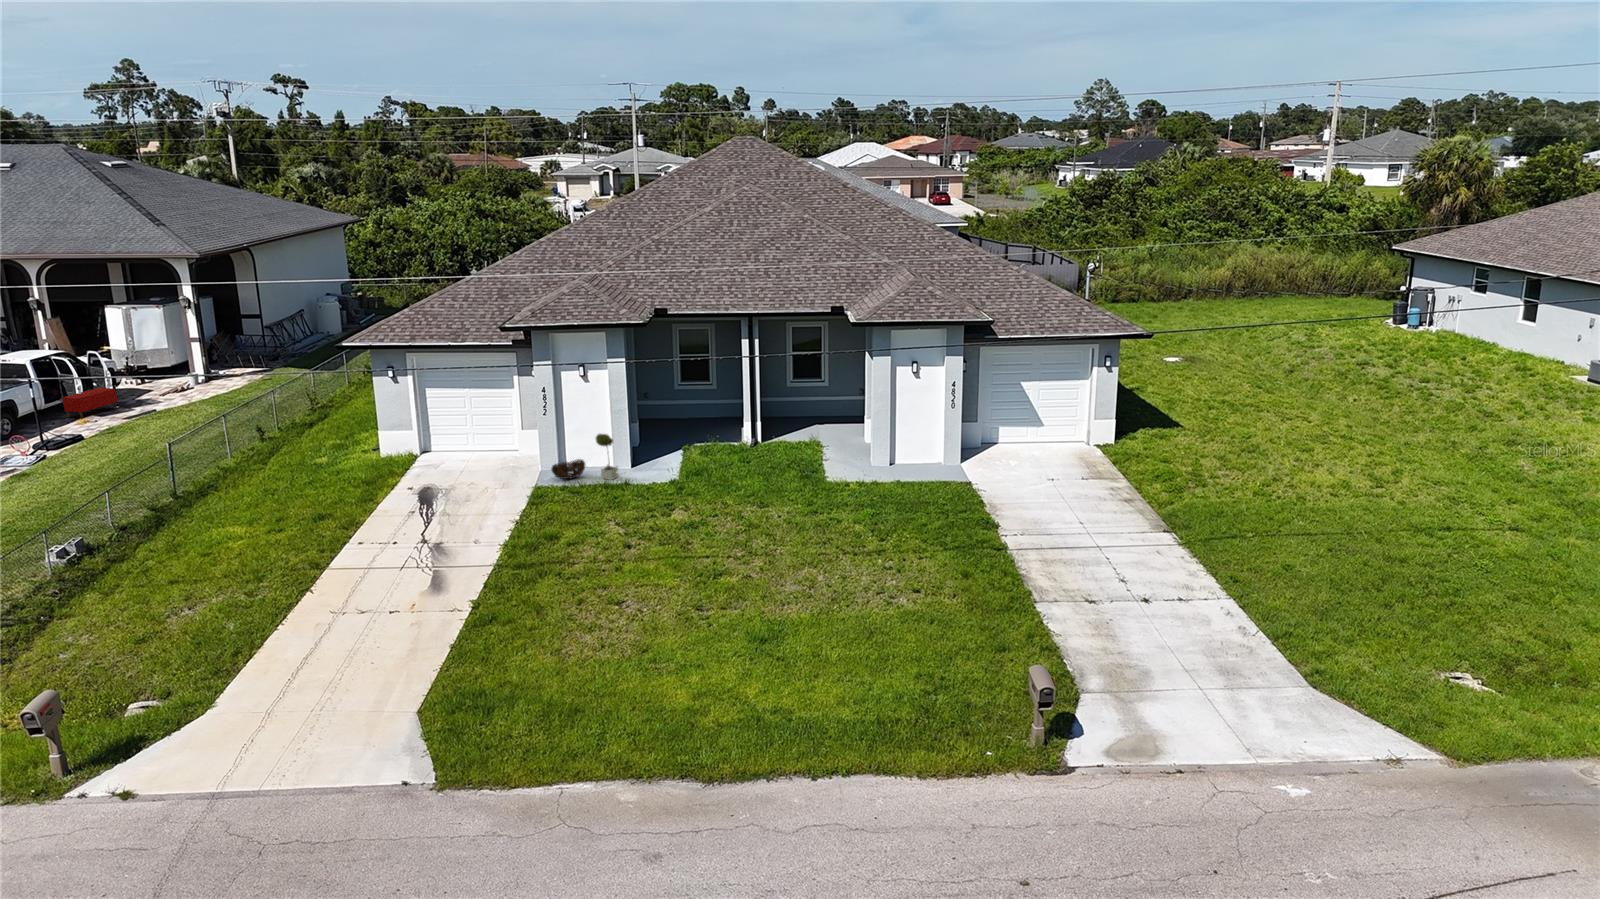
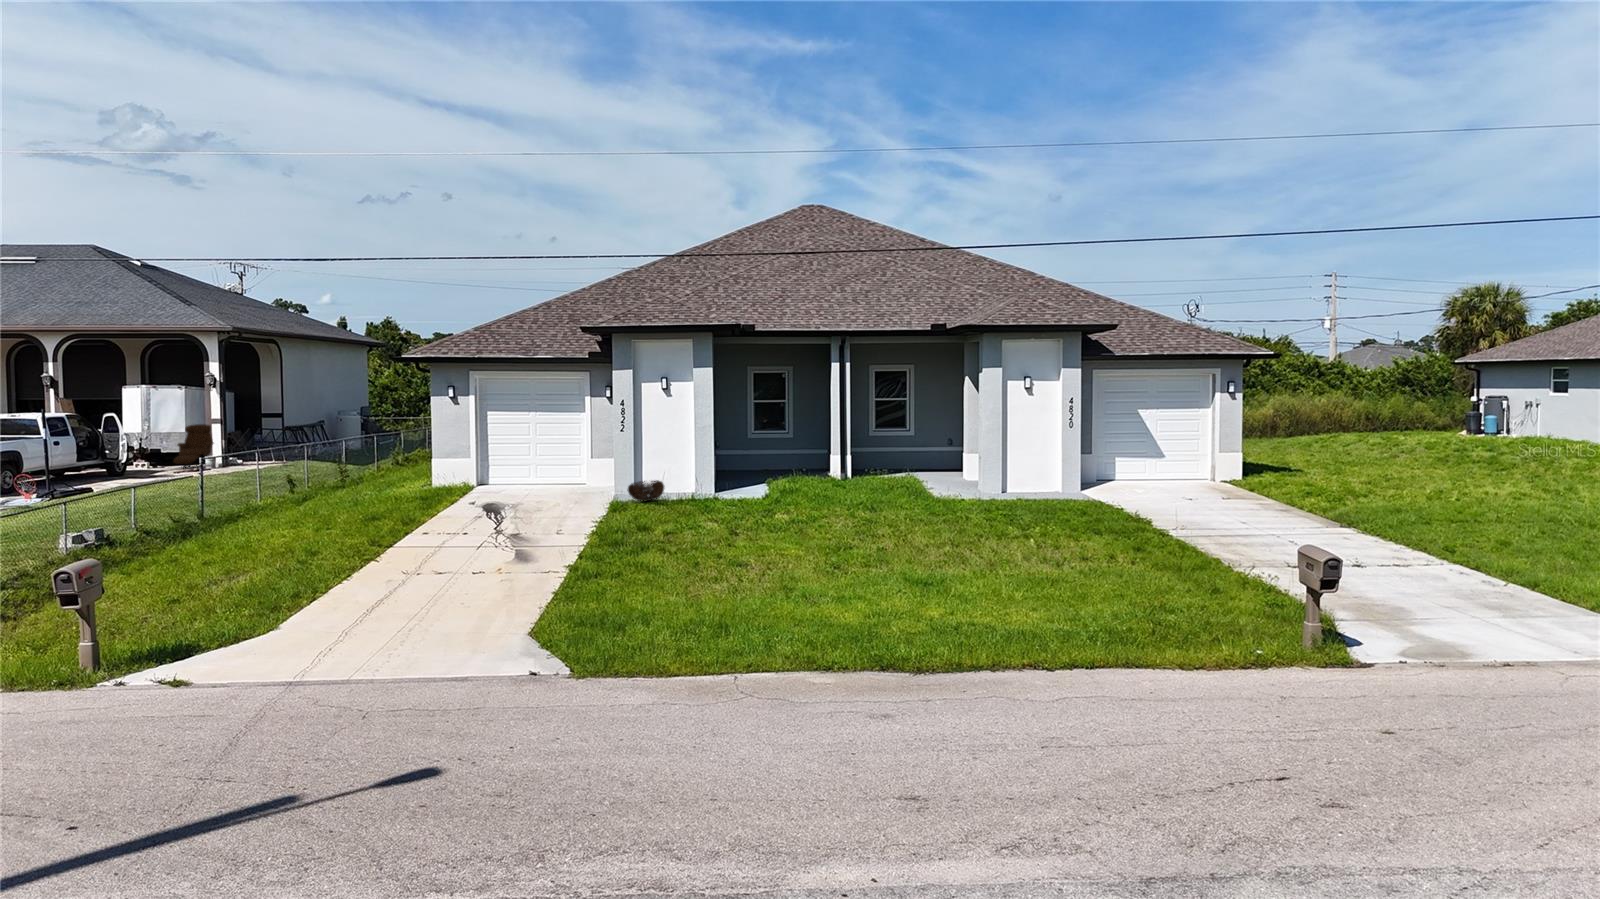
lounge chair: none [159,343,195,390] -> present [174,424,213,469]
bench: present [62,388,118,418] -> none [72,456,130,484]
potted tree: present [596,434,618,480] -> none [677,449,702,501]

